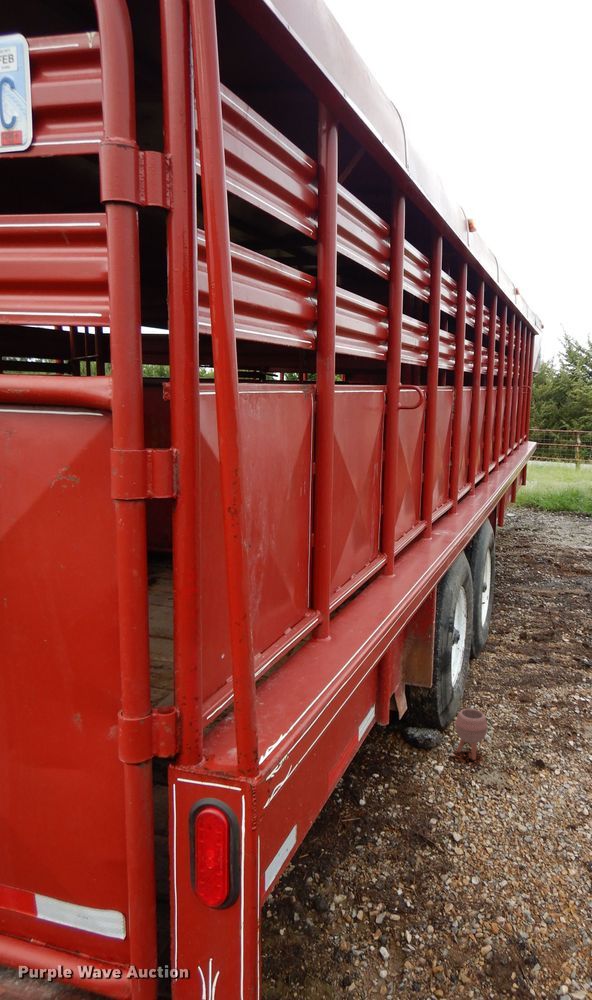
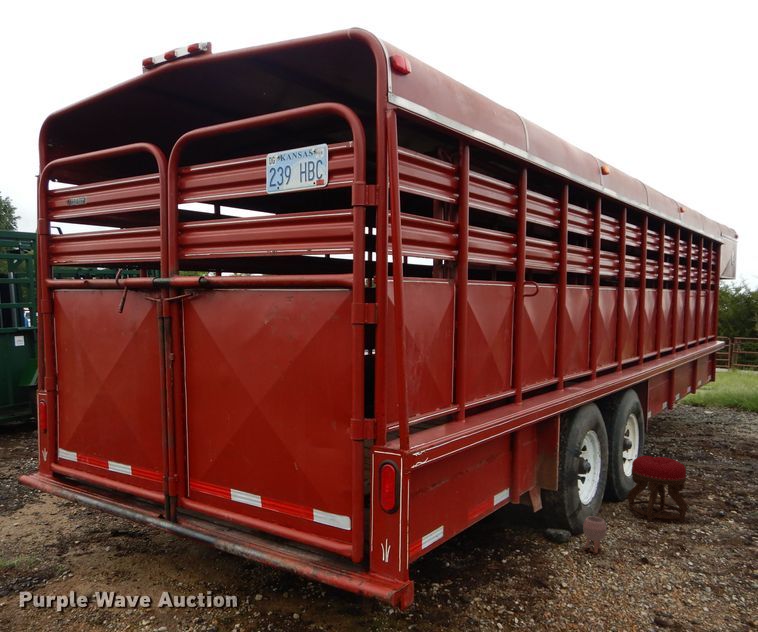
stool: none [485,602,560,690] -> present [628,456,687,522]

